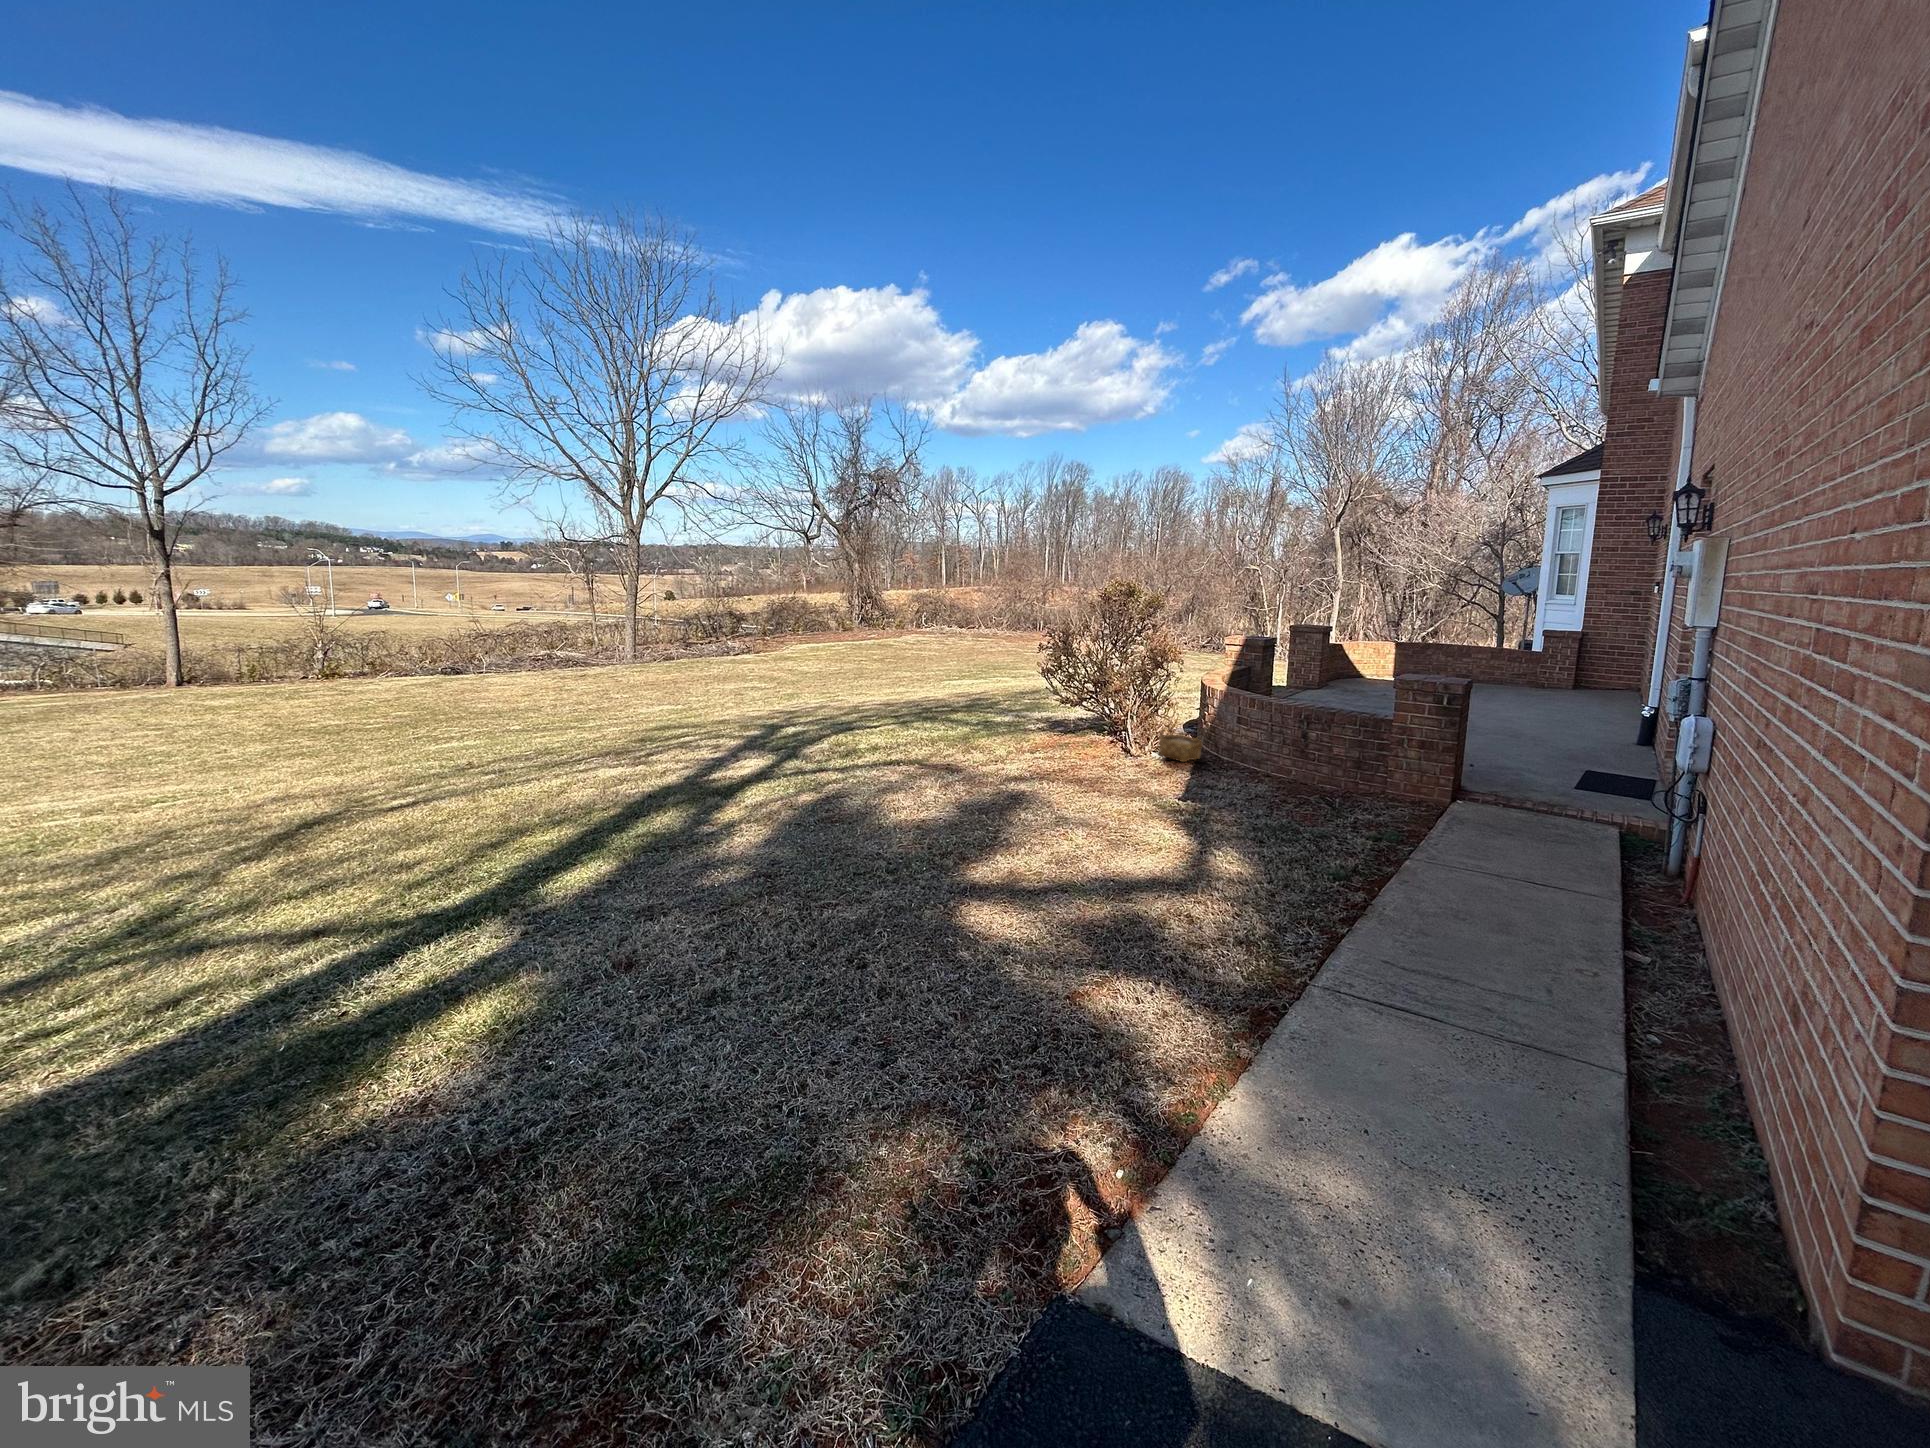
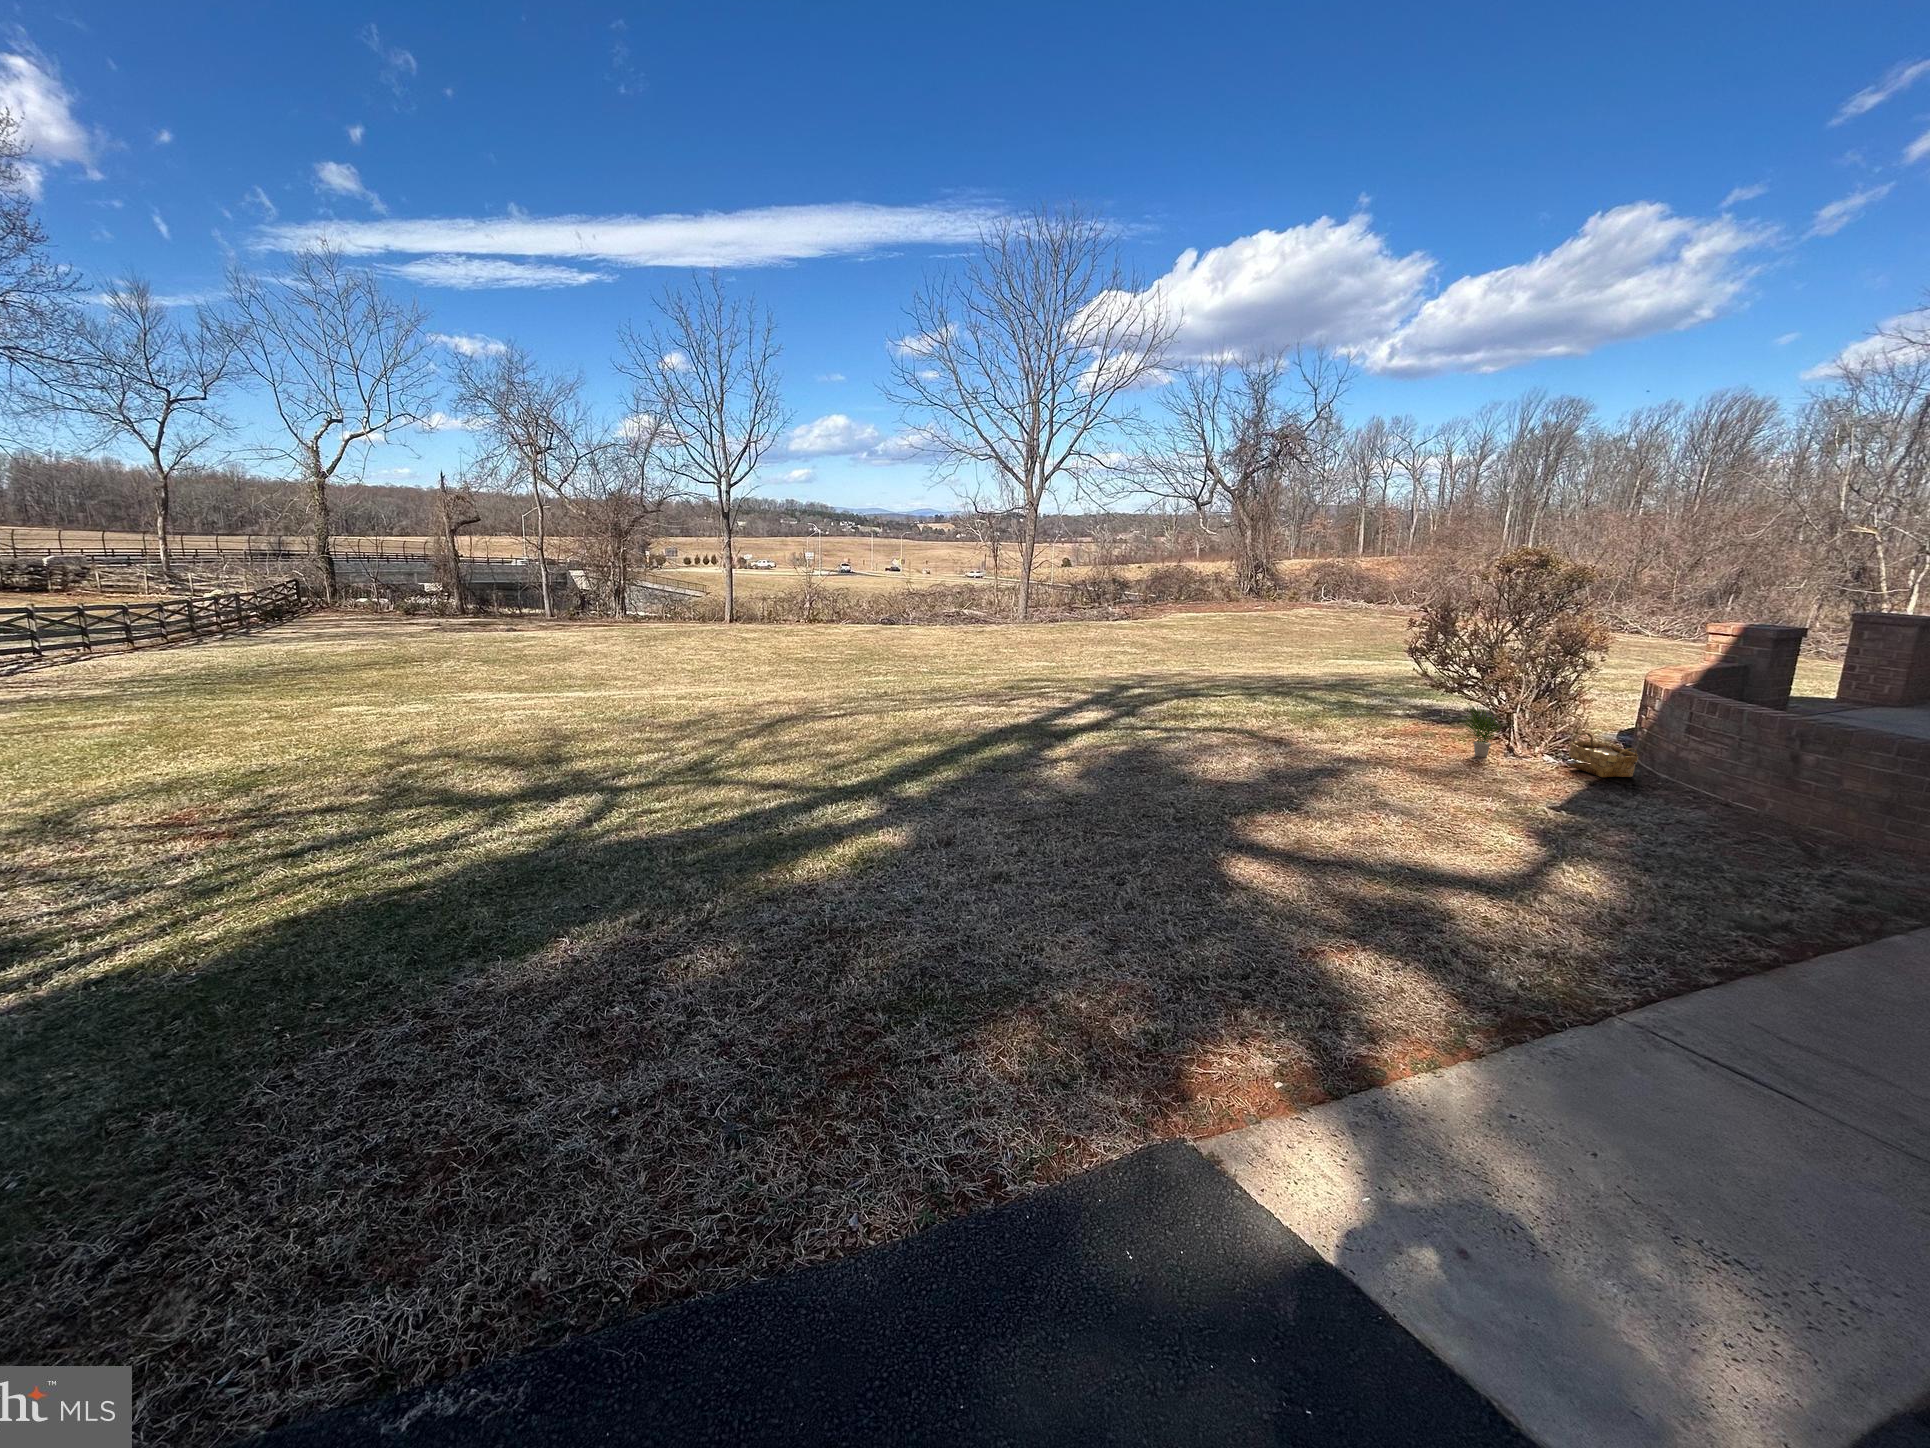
potted plant: none [1078,709,1120,757] -> present [1461,706,1504,757]

